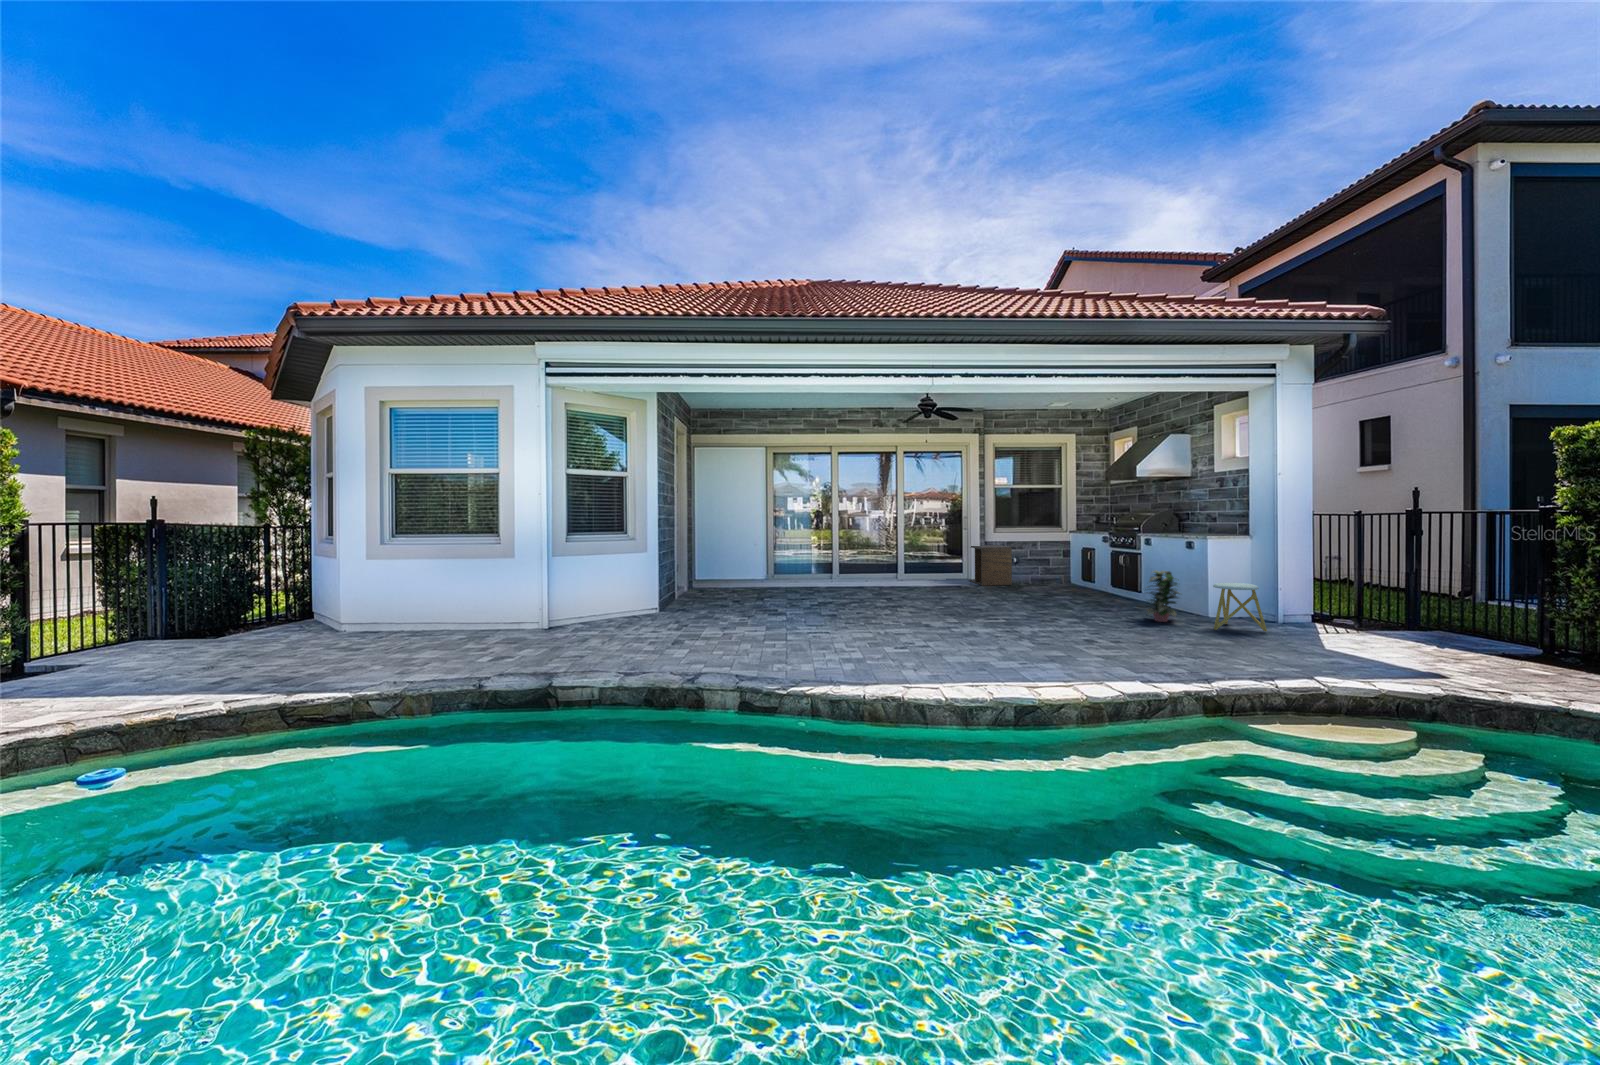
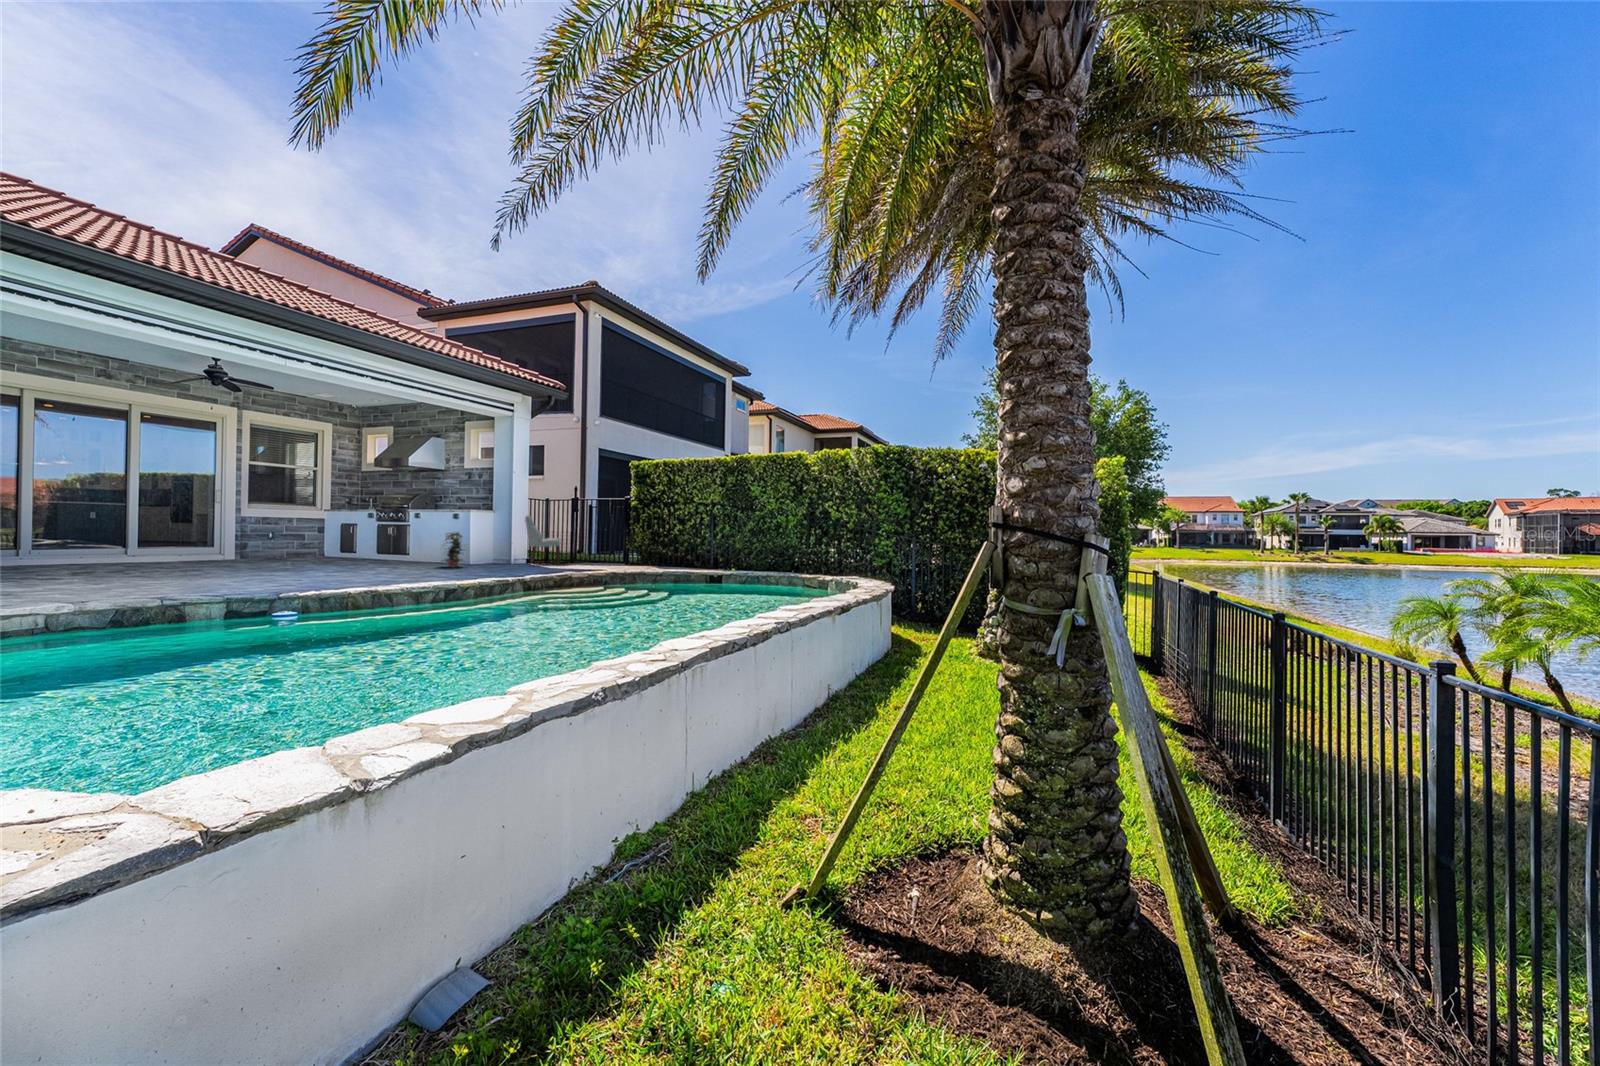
chair: none [1294,544,1376,636] -> present [525,516,560,564]
side table: present [970,545,1012,586] -> none [228,522,287,561]
stool: present [1213,583,1267,632] -> none [487,538,517,567]

